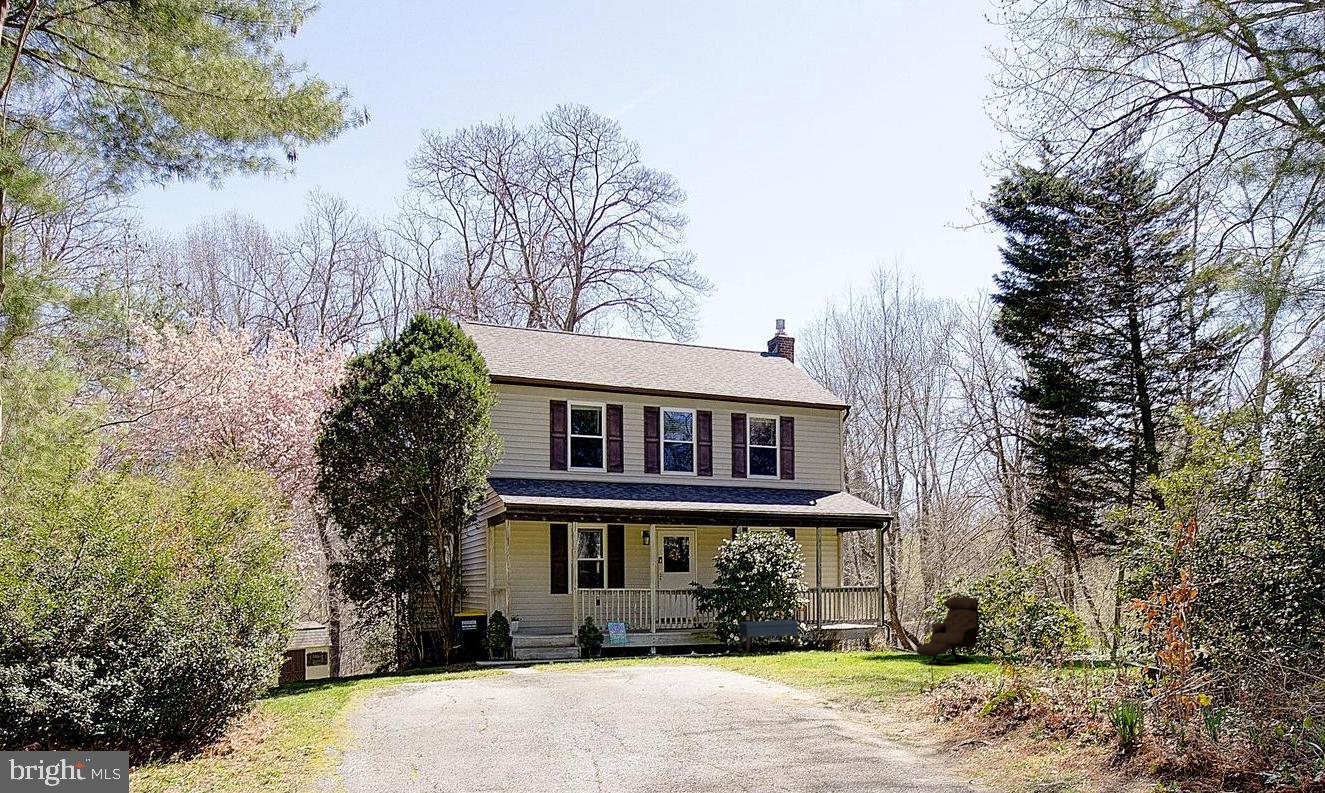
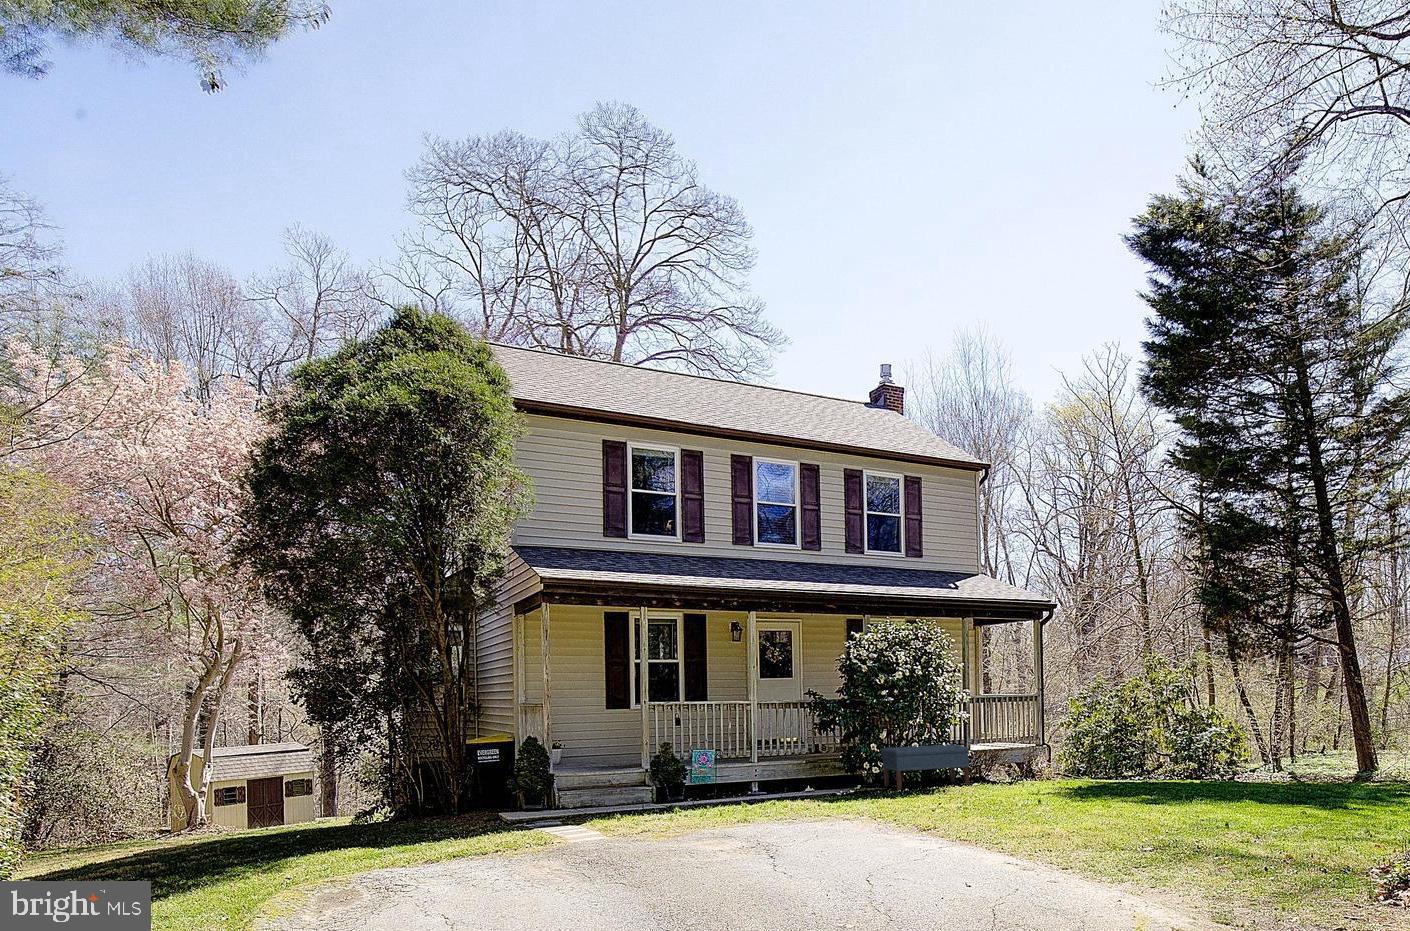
lounge chair: present [916,597,980,665] -> none [1201,707,1299,819]

